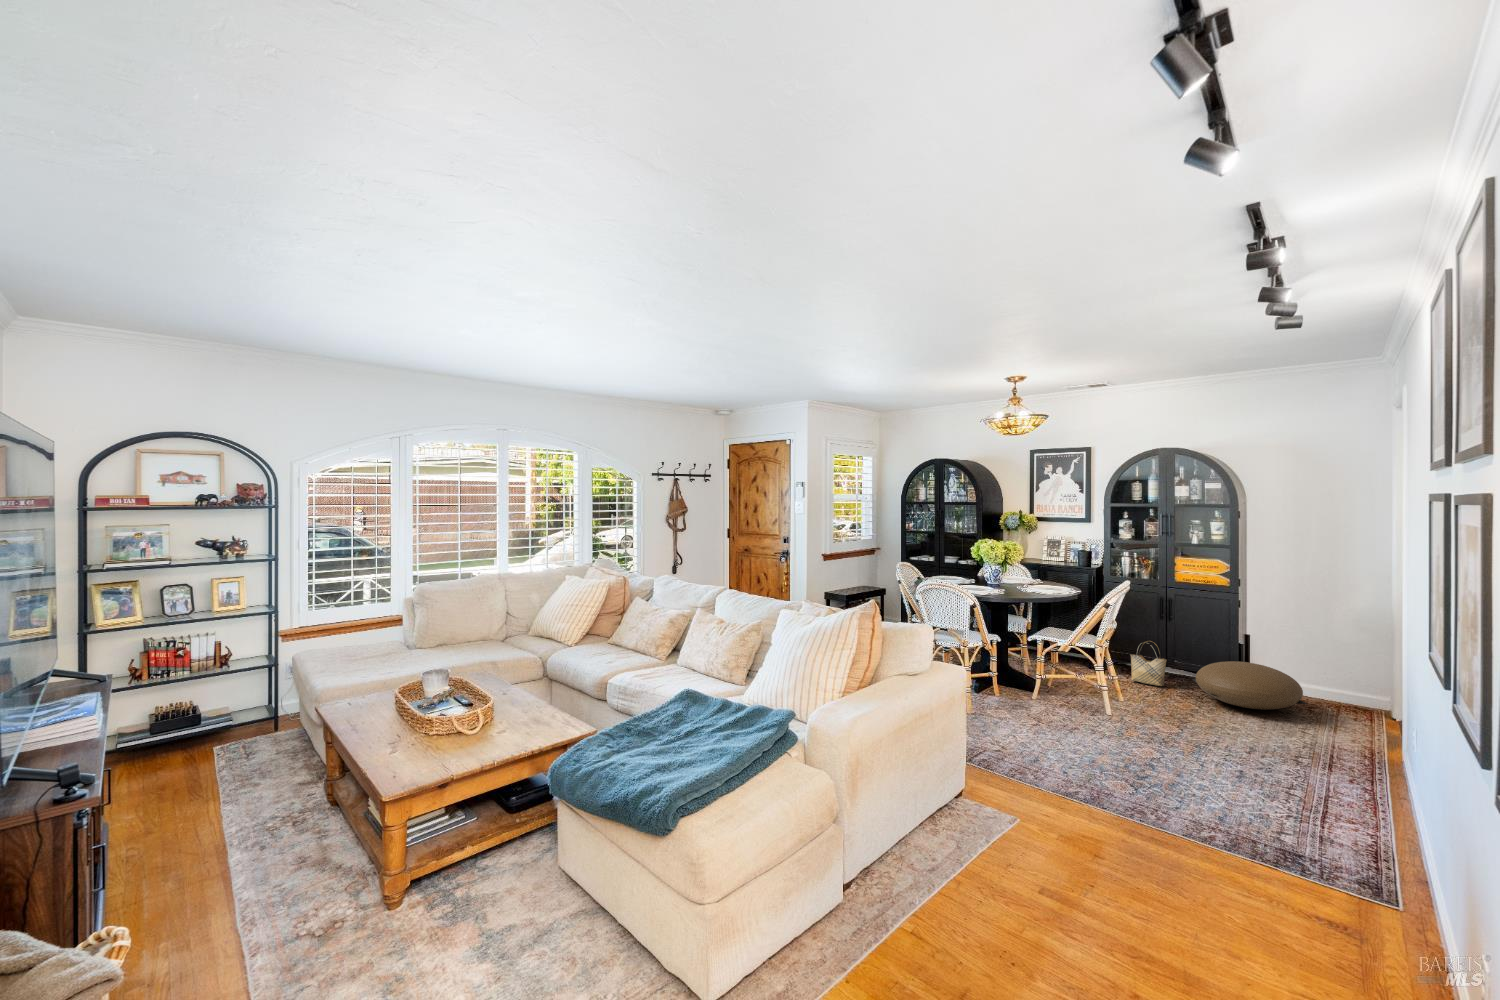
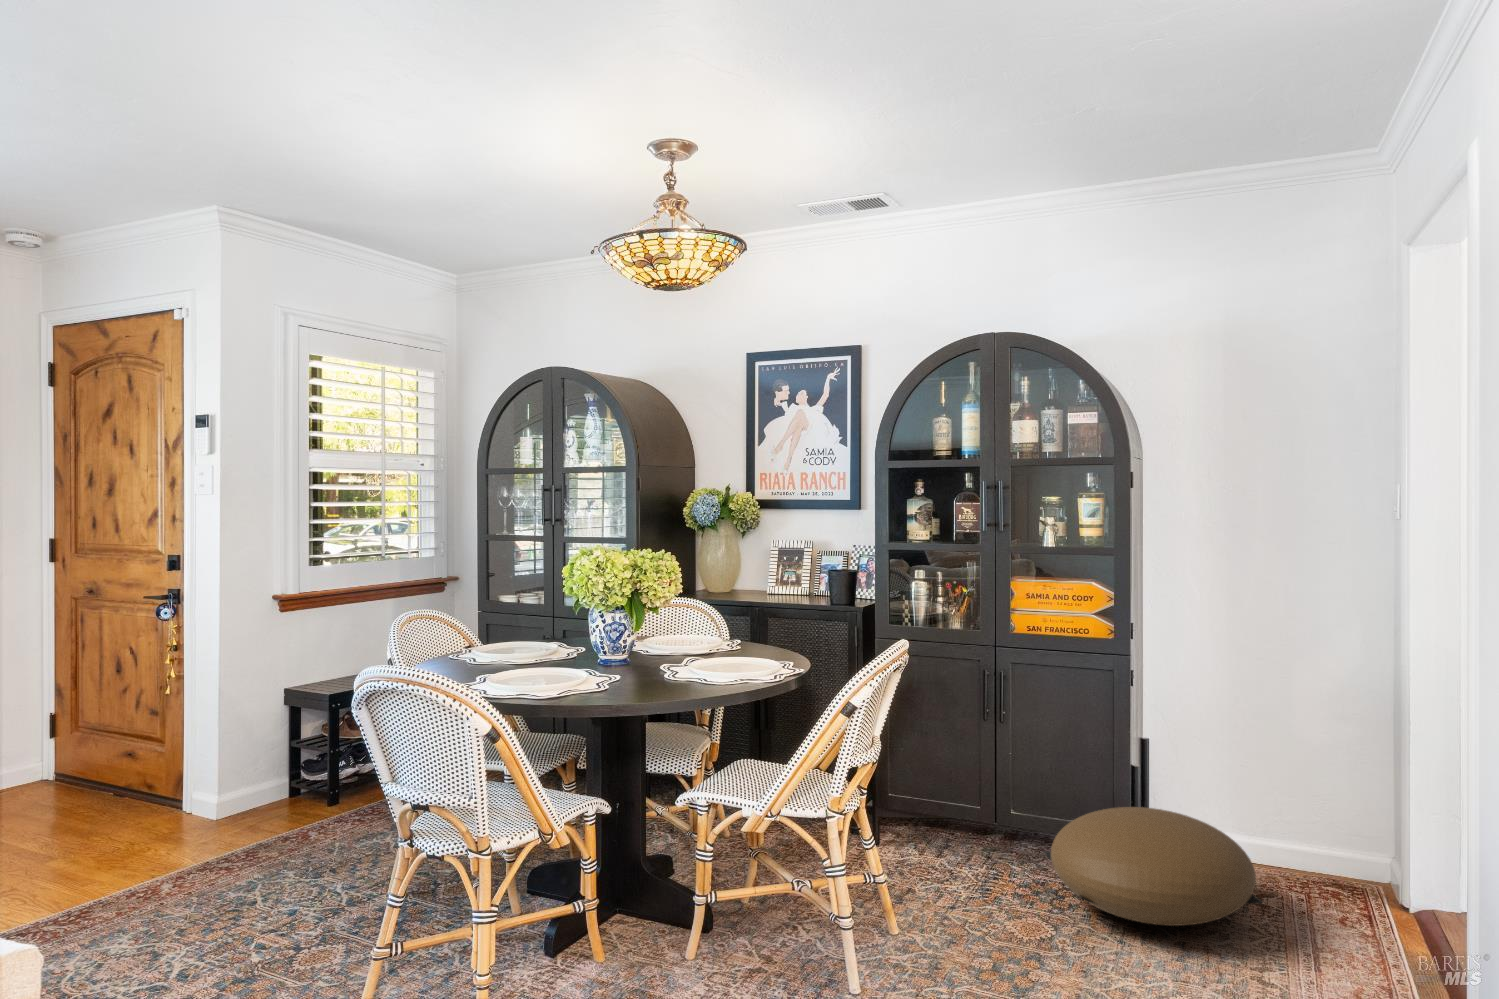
woven basket: present [1131,641,1167,686] -> none [924,769,996,873]

